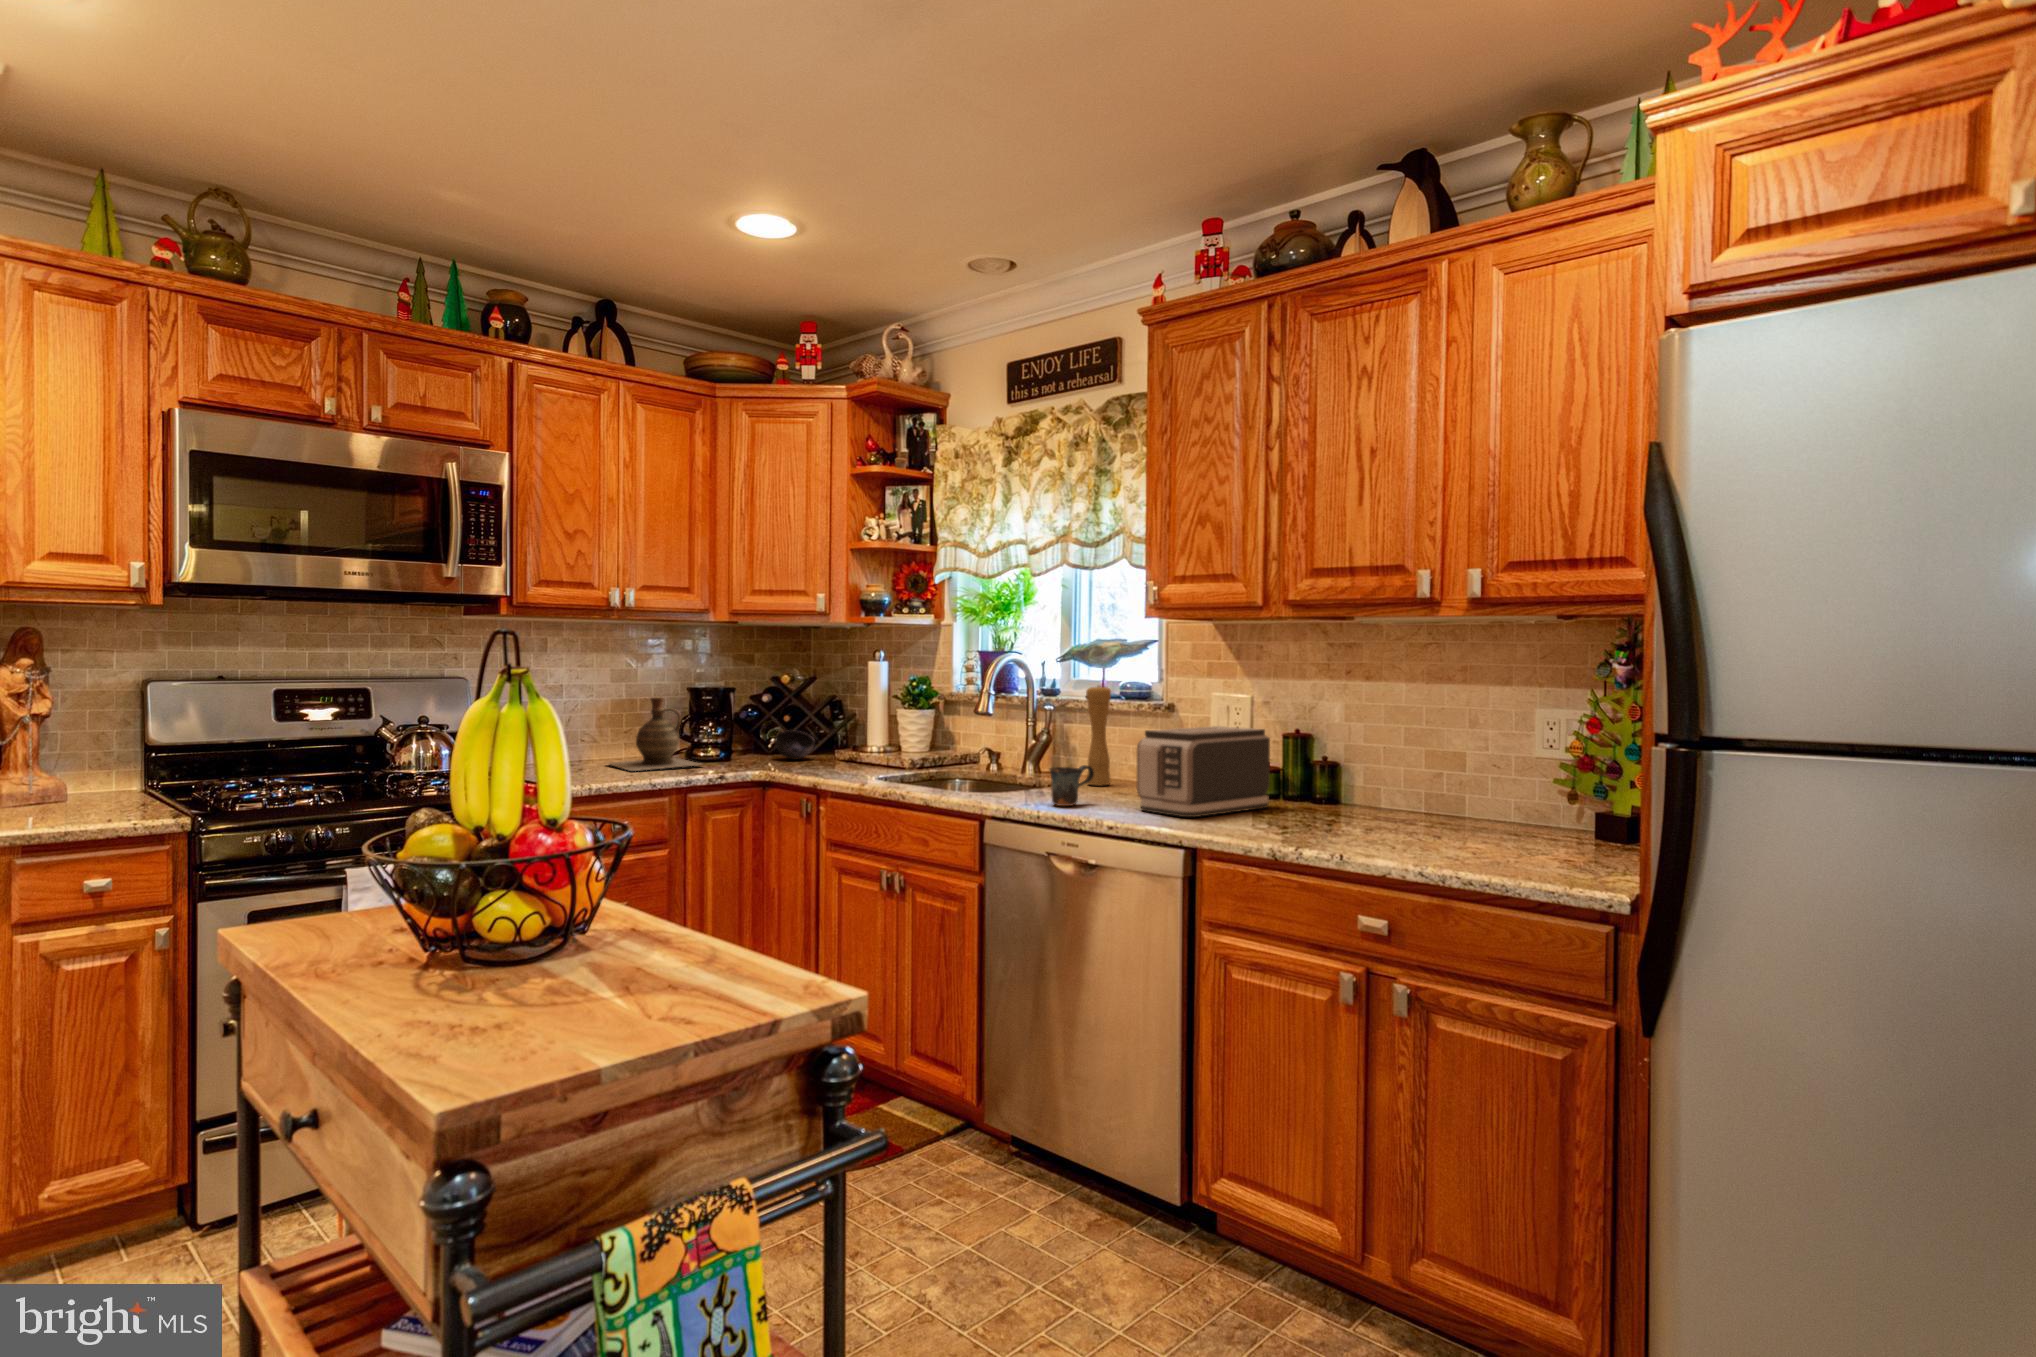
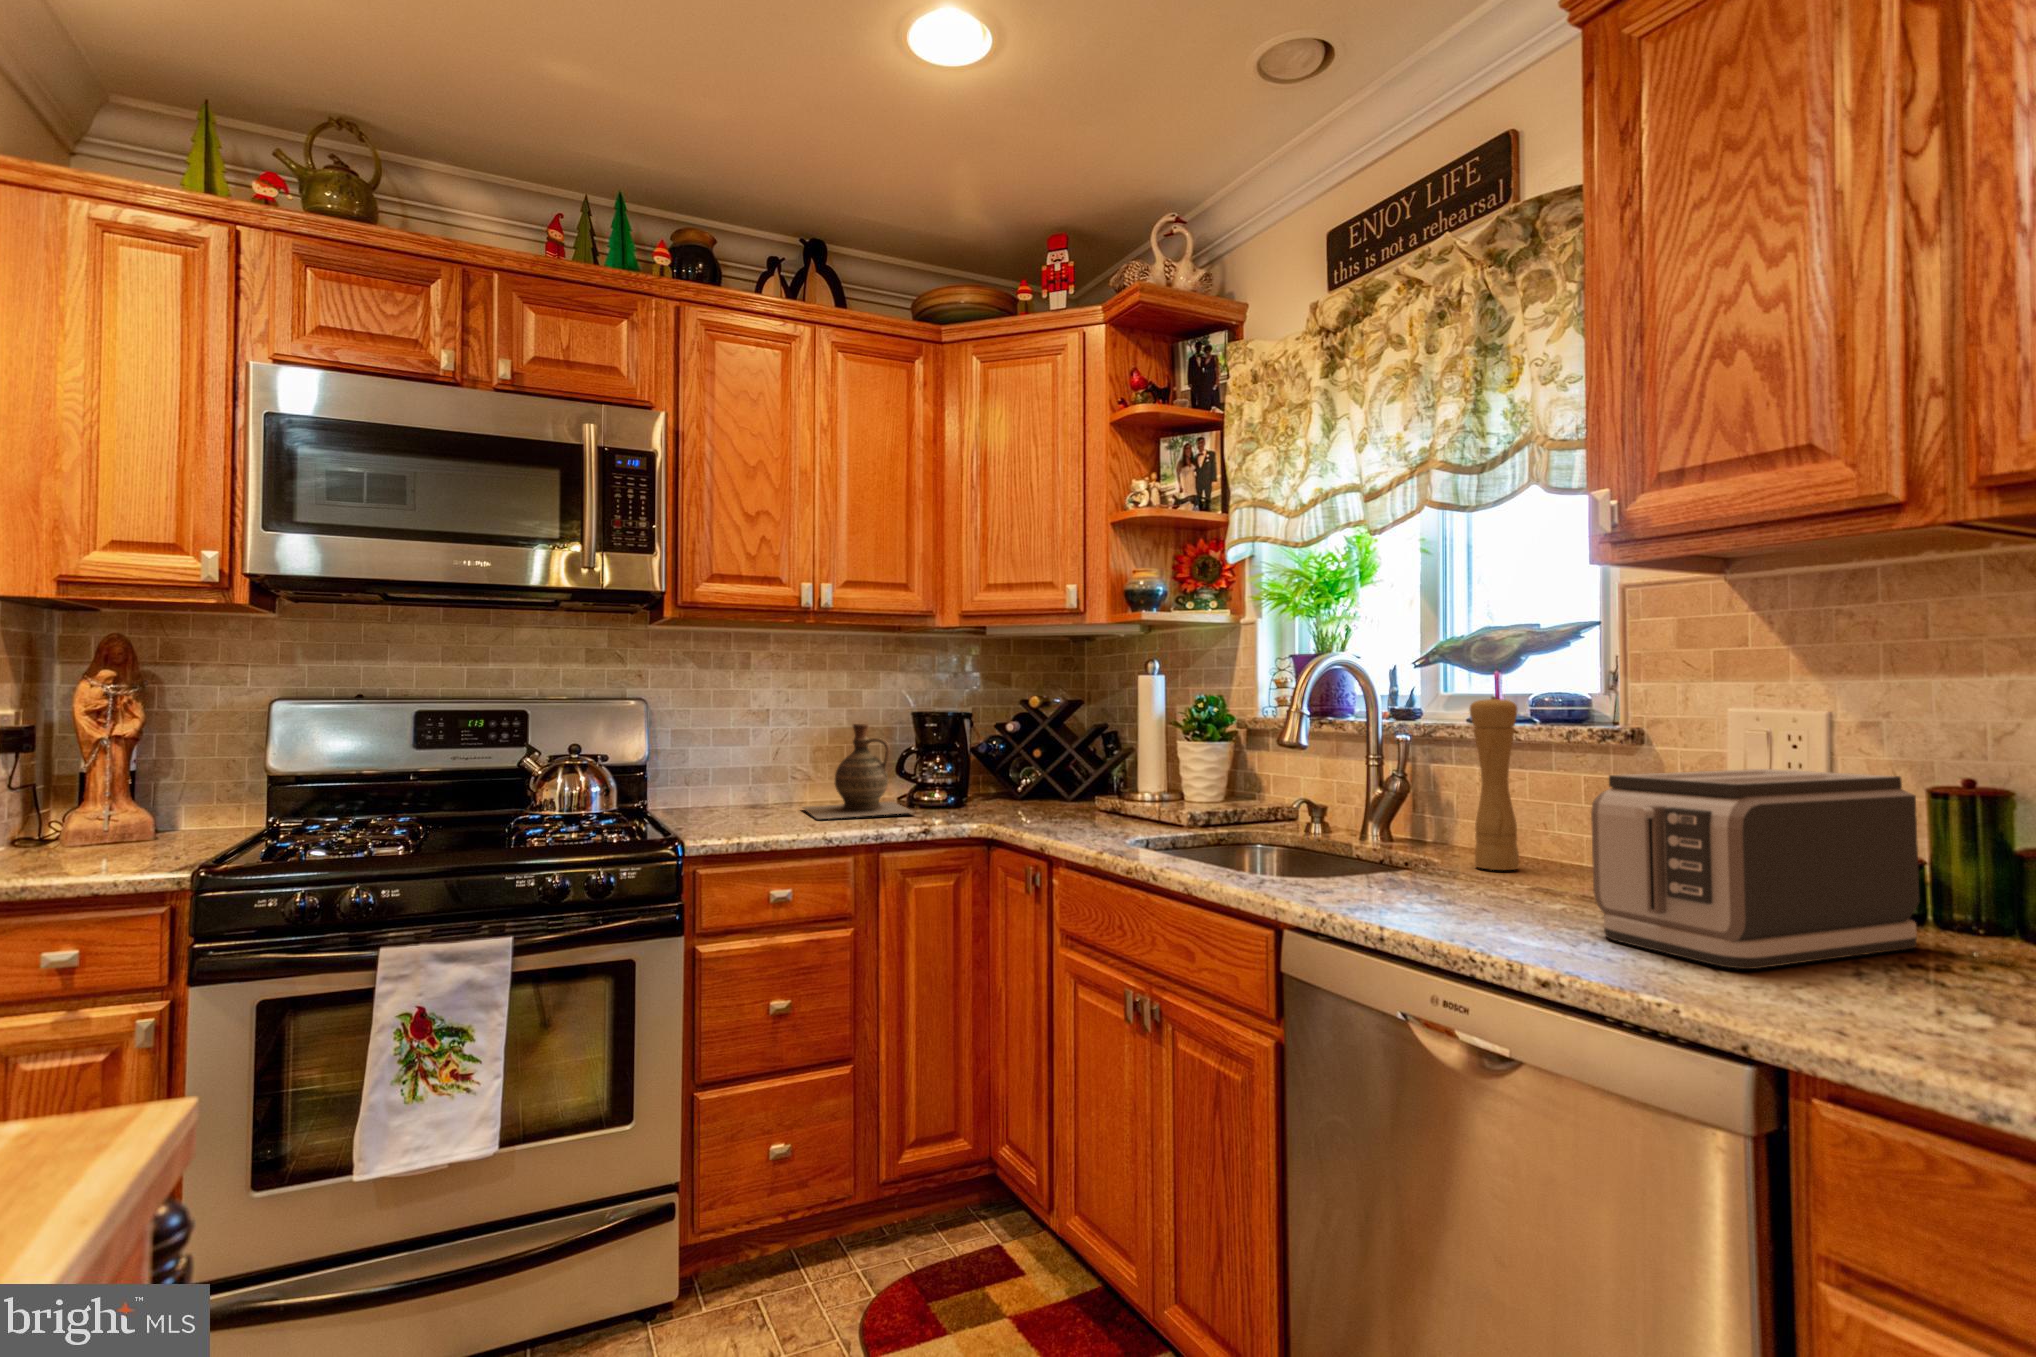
bowl: present [775,731,815,759] -> none [1017,769,1069,807]
mug: present [1050,765,1094,806] -> none [1403,839,1495,917]

